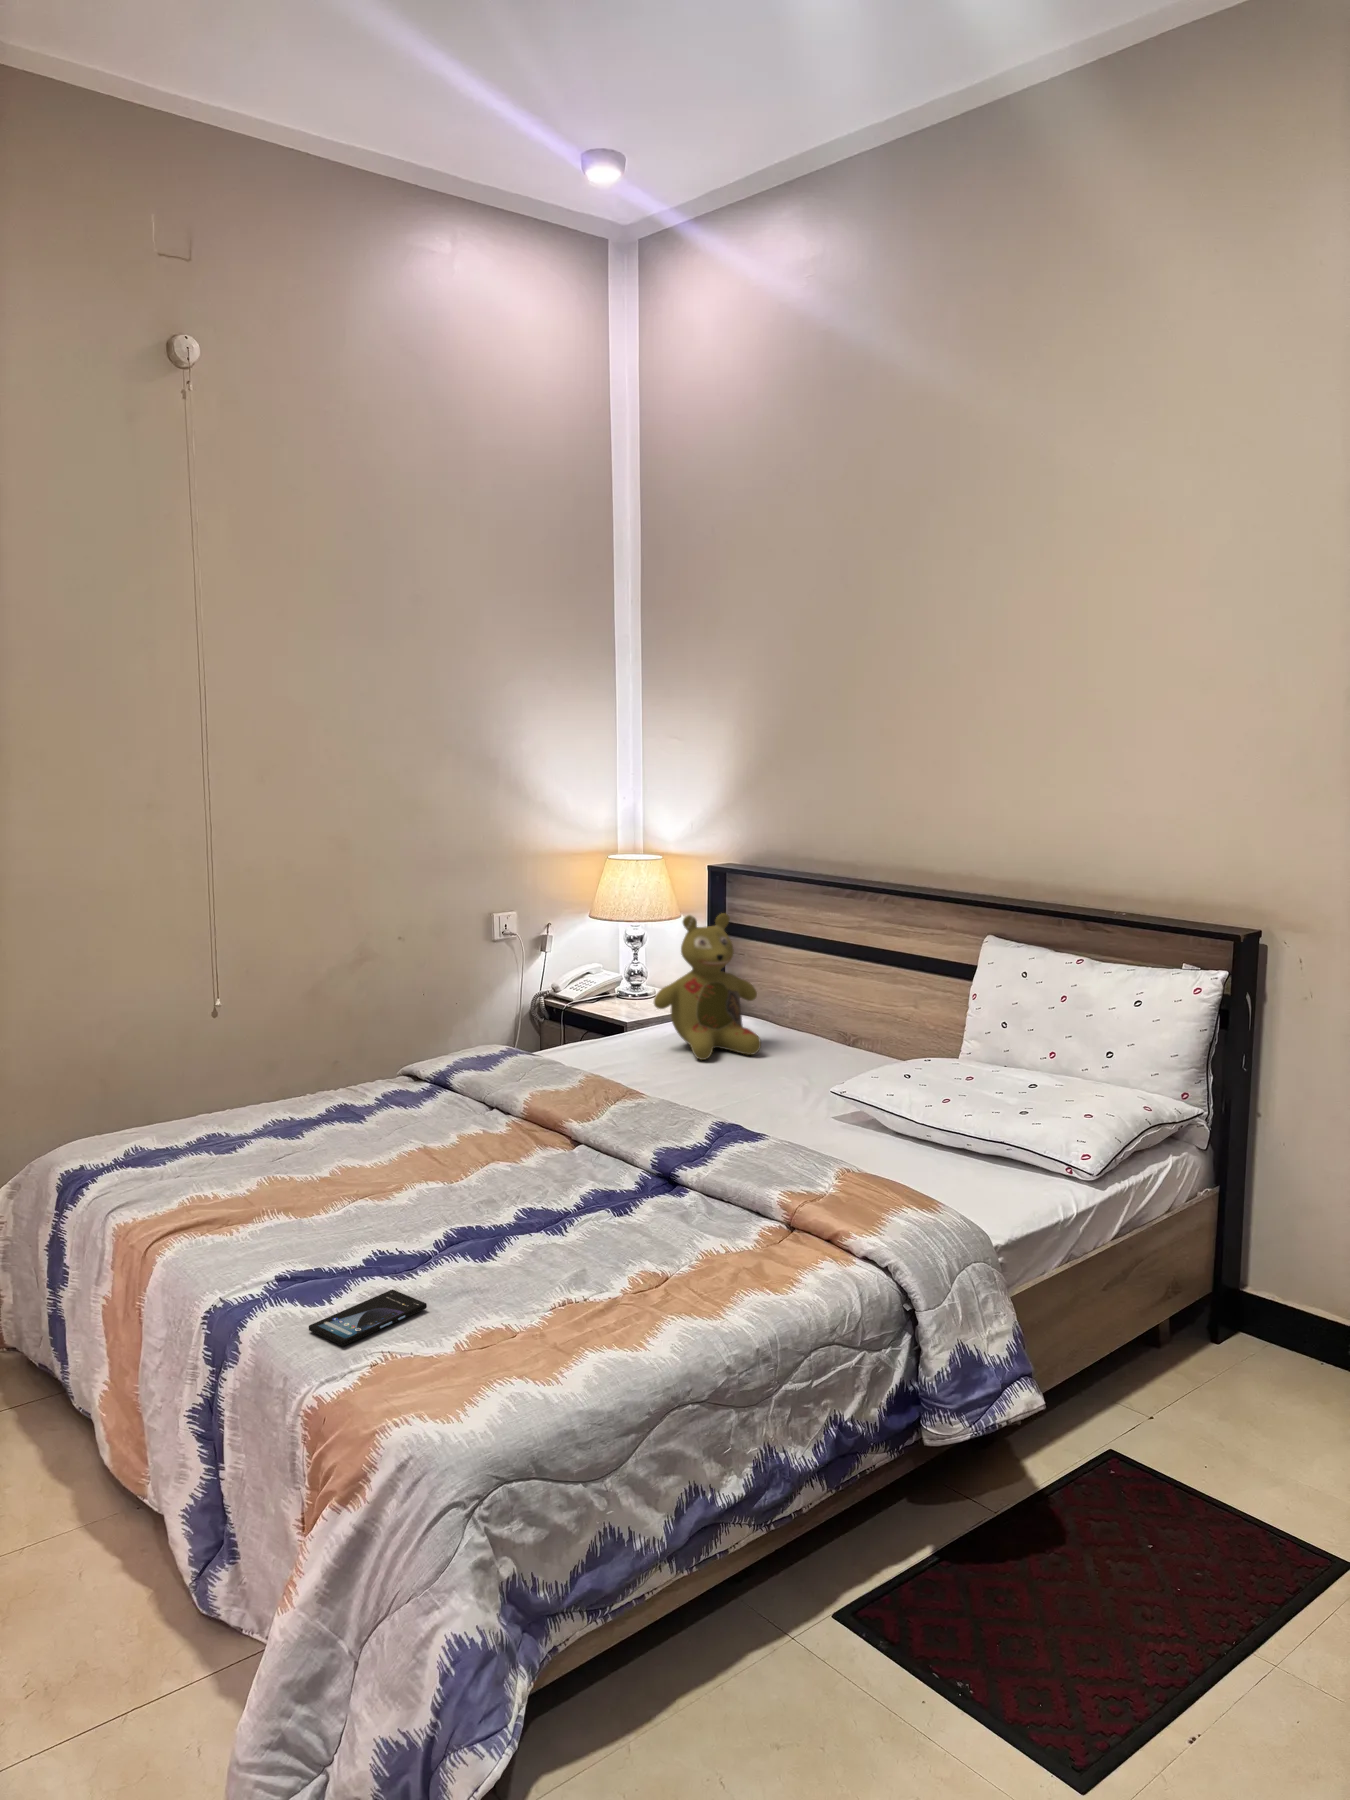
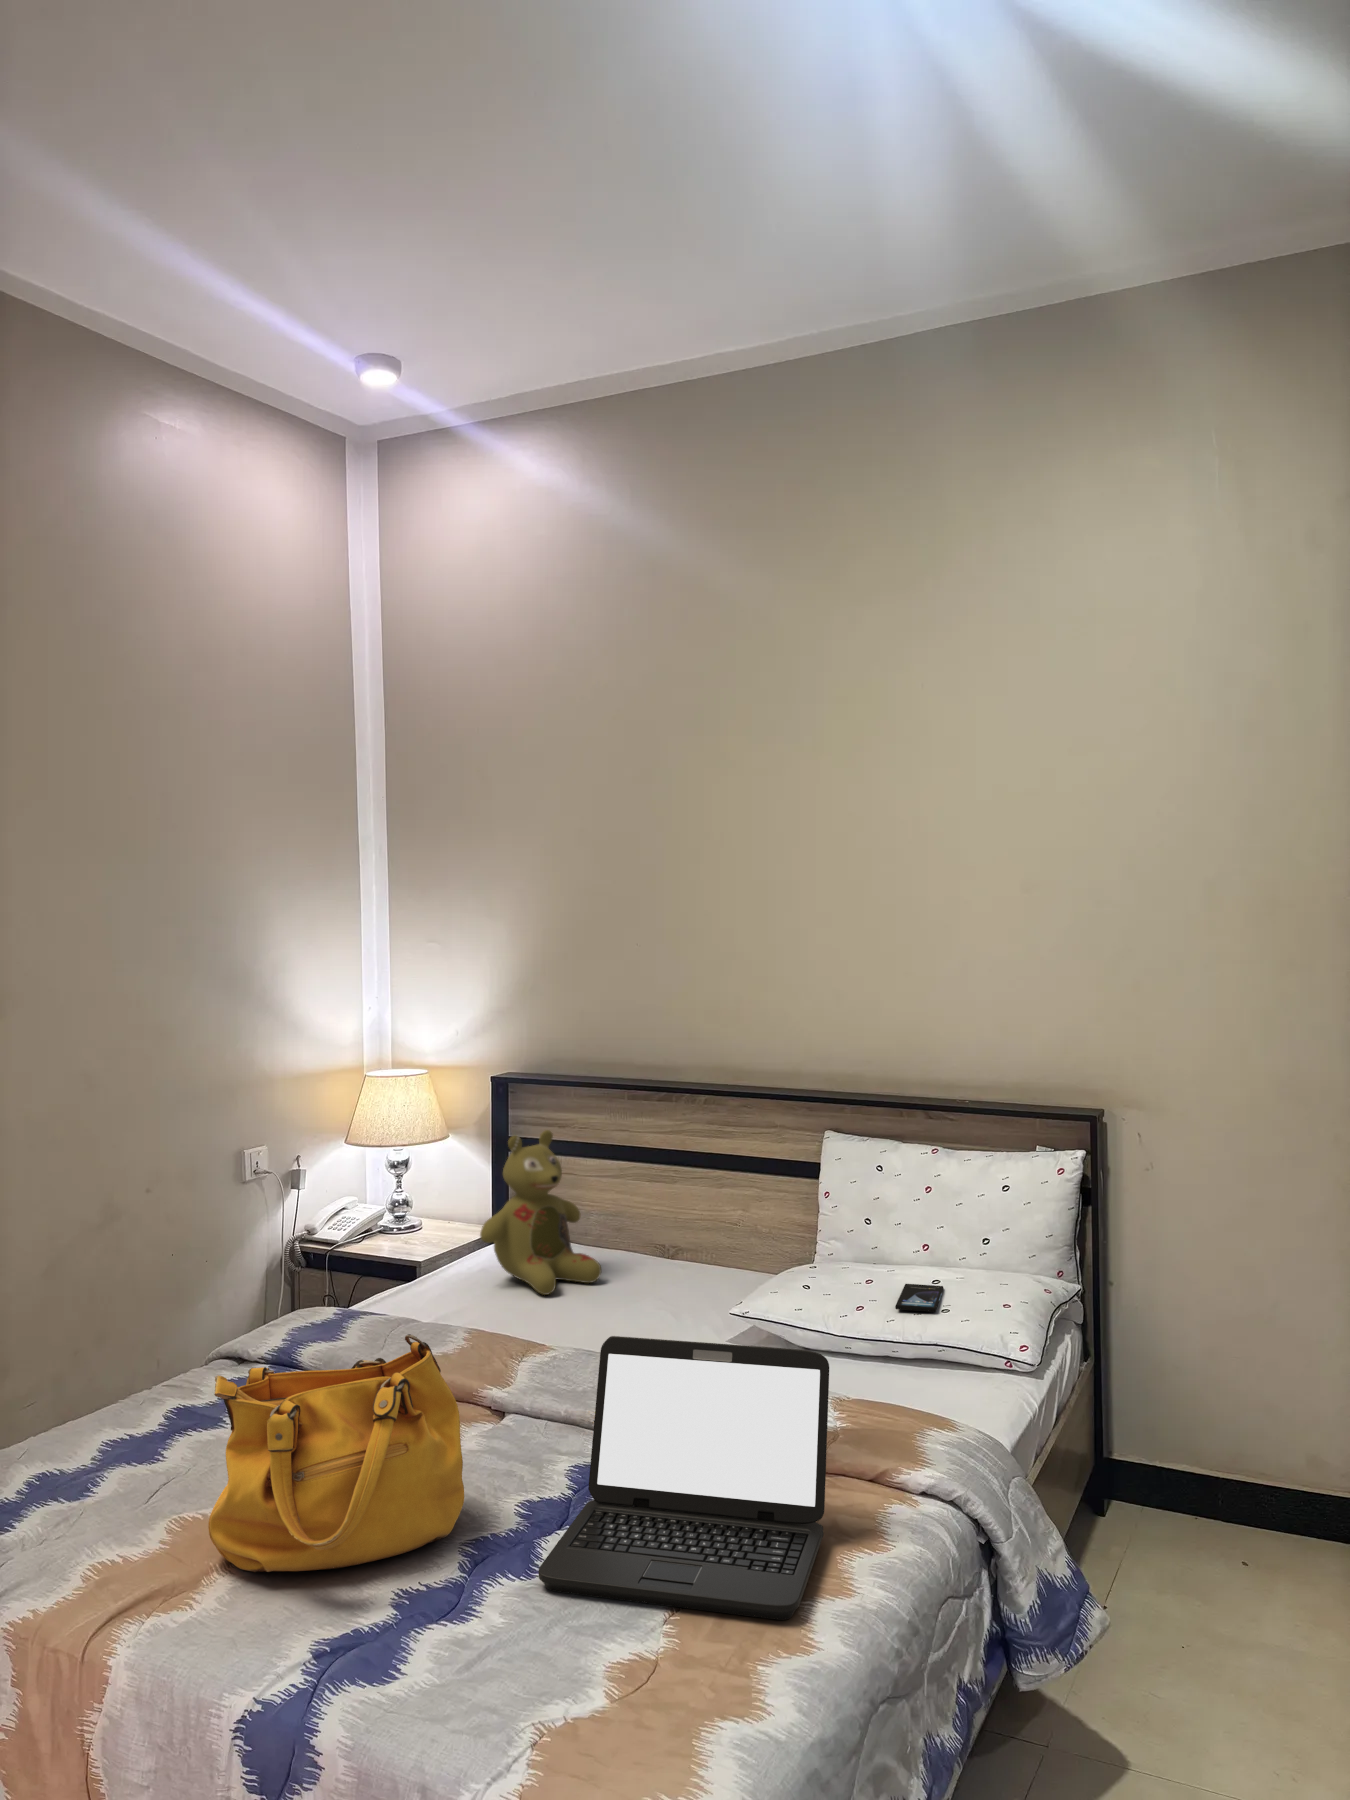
handbag: none [265,1055,470,1227] -> present [208,1334,464,1572]
laptop: none [477,1078,762,1325] -> present [538,1336,829,1620]
smartphone: present [309,1290,427,1346] -> present [895,1284,943,1312]

